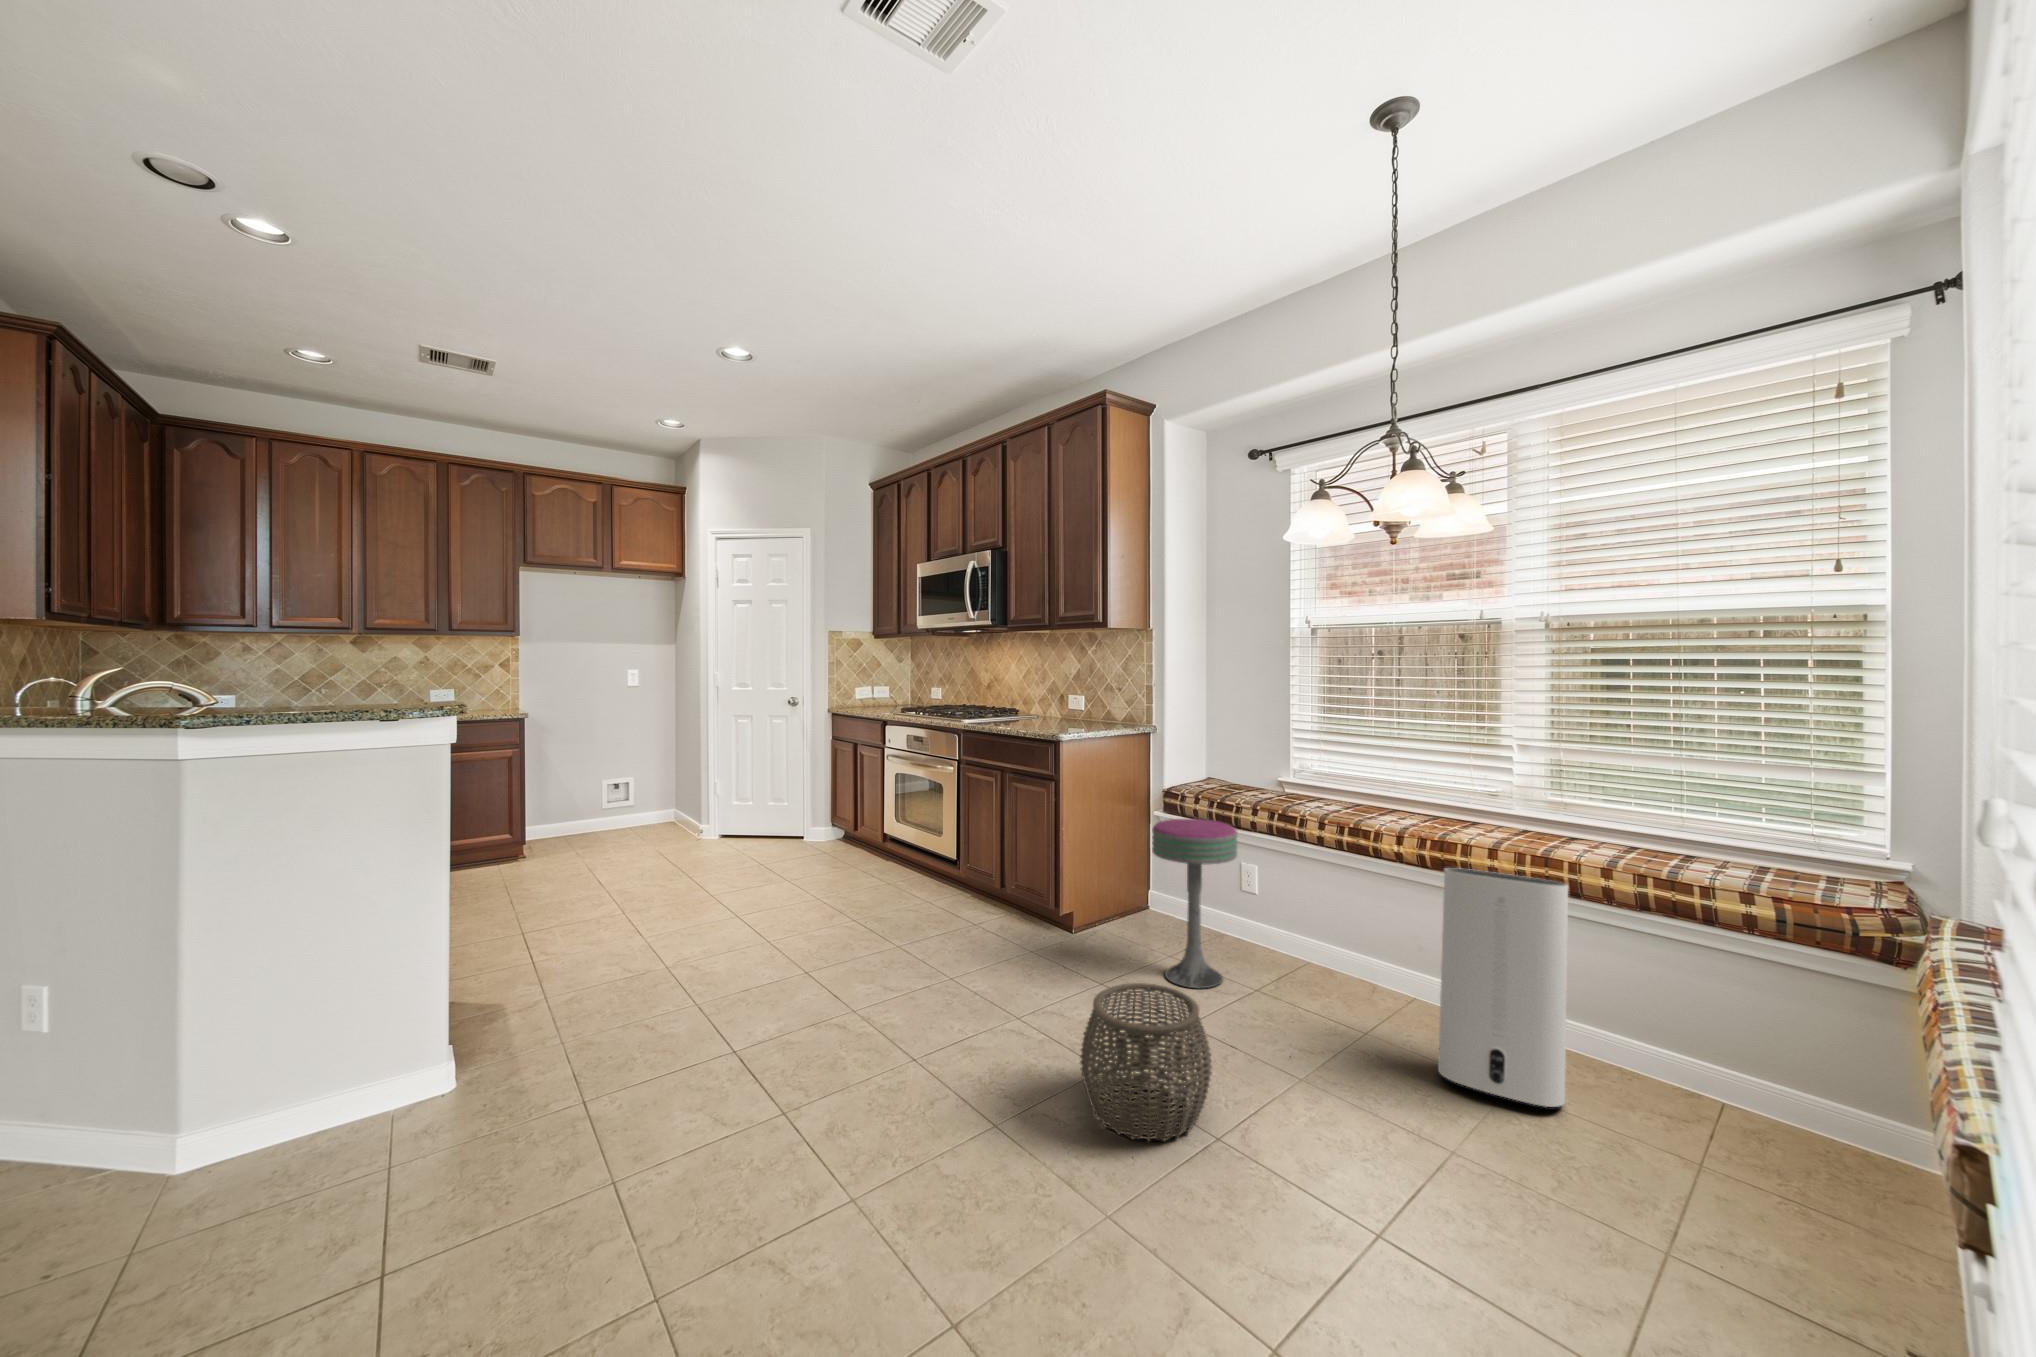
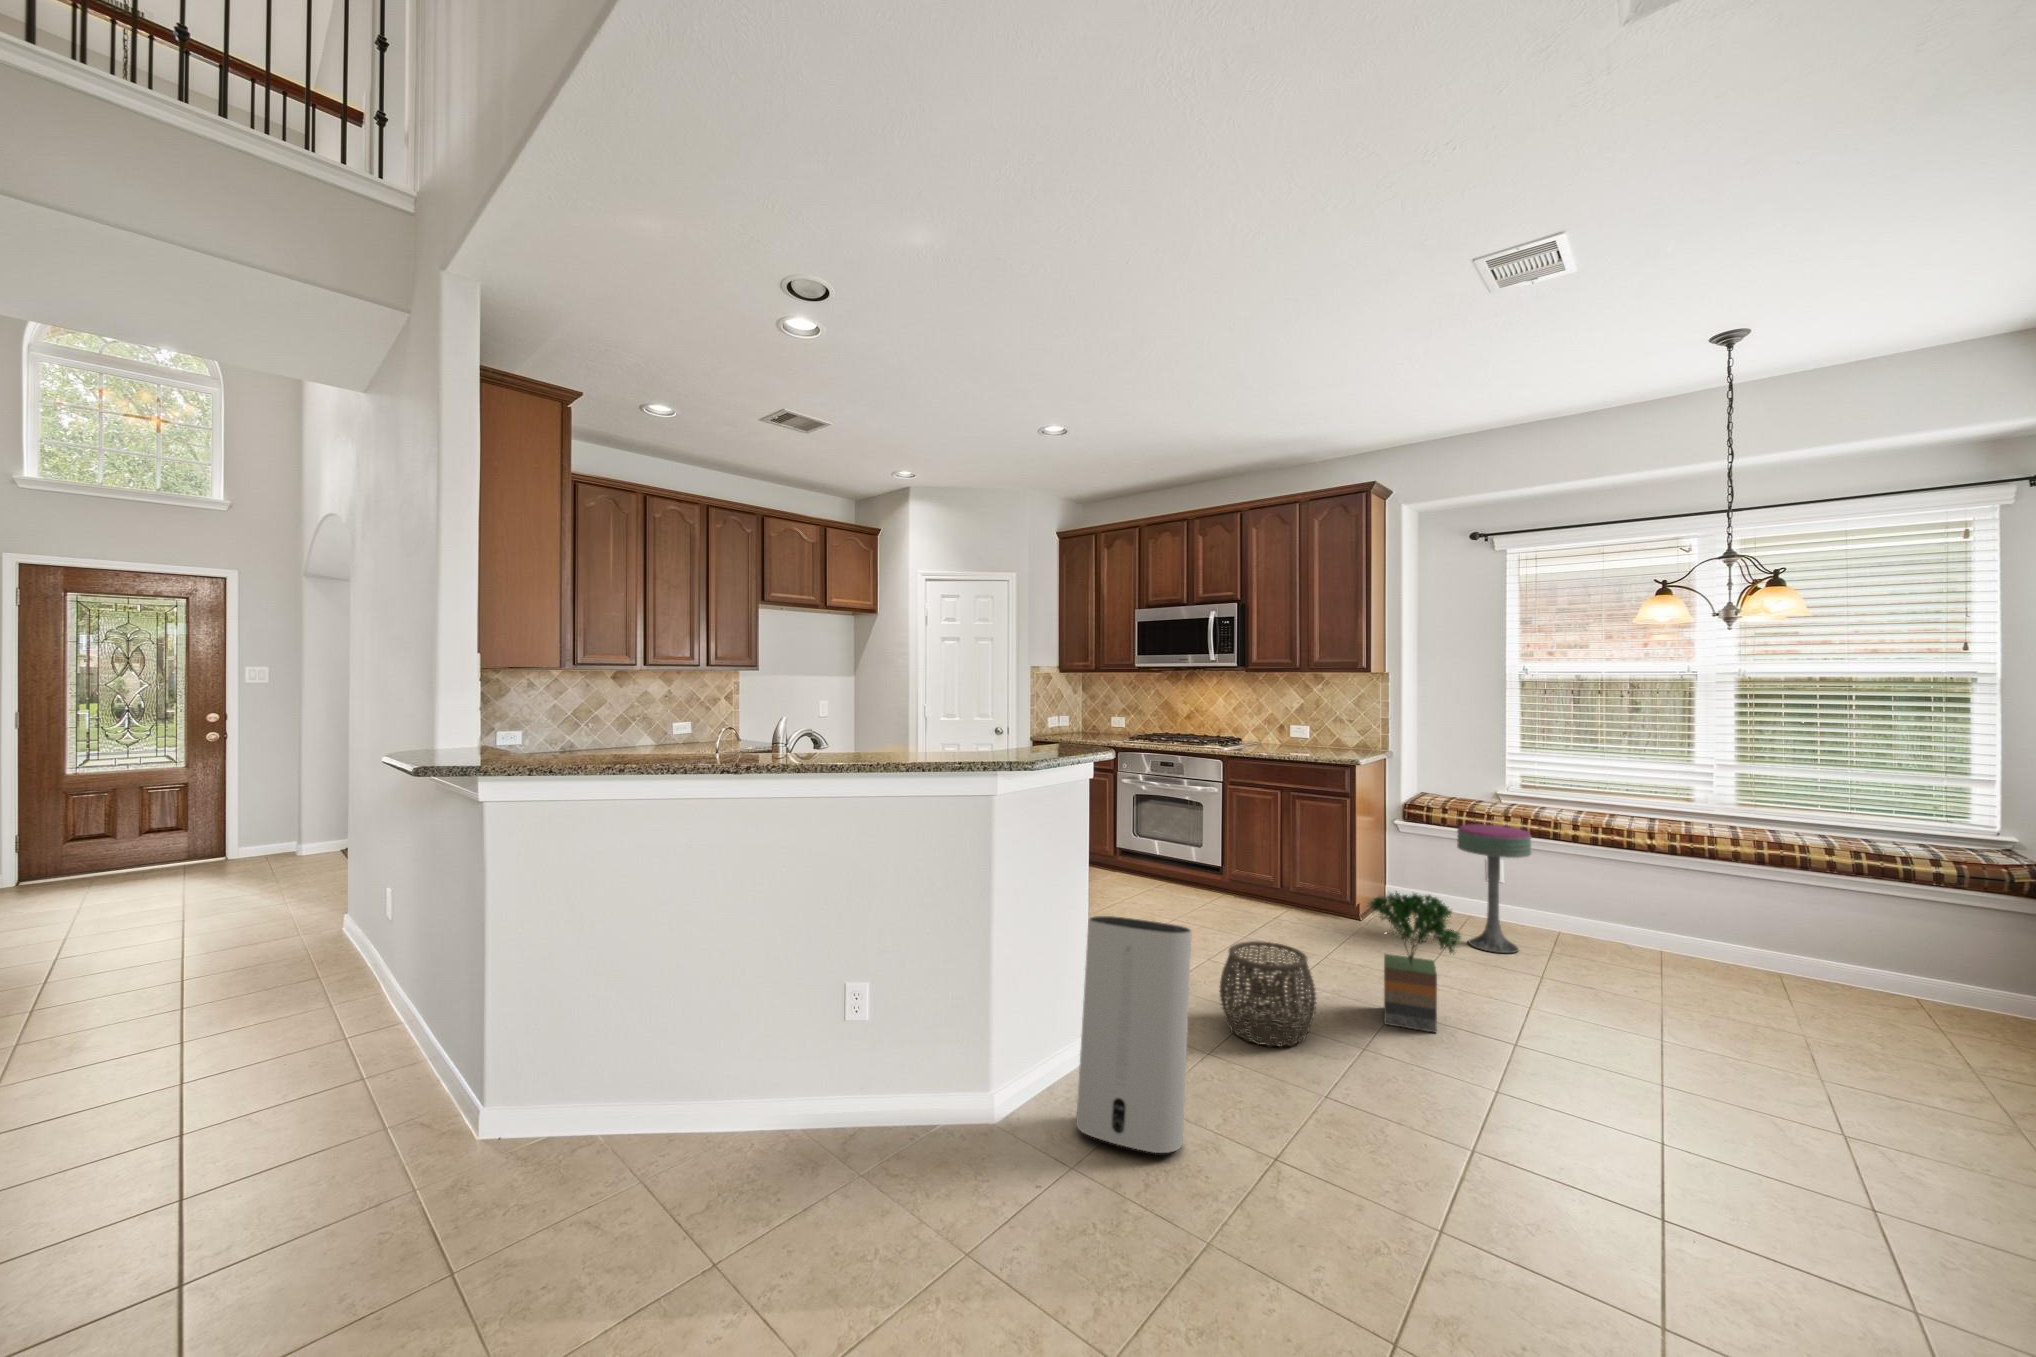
air purifier: present [1438,868,1568,1107] -> present [1076,916,1192,1153]
potted tree: none [860,905,976,1105] -> present [1368,891,1461,1033]
woven basket: present [1080,983,1212,1141] -> present [1220,941,1316,1047]

